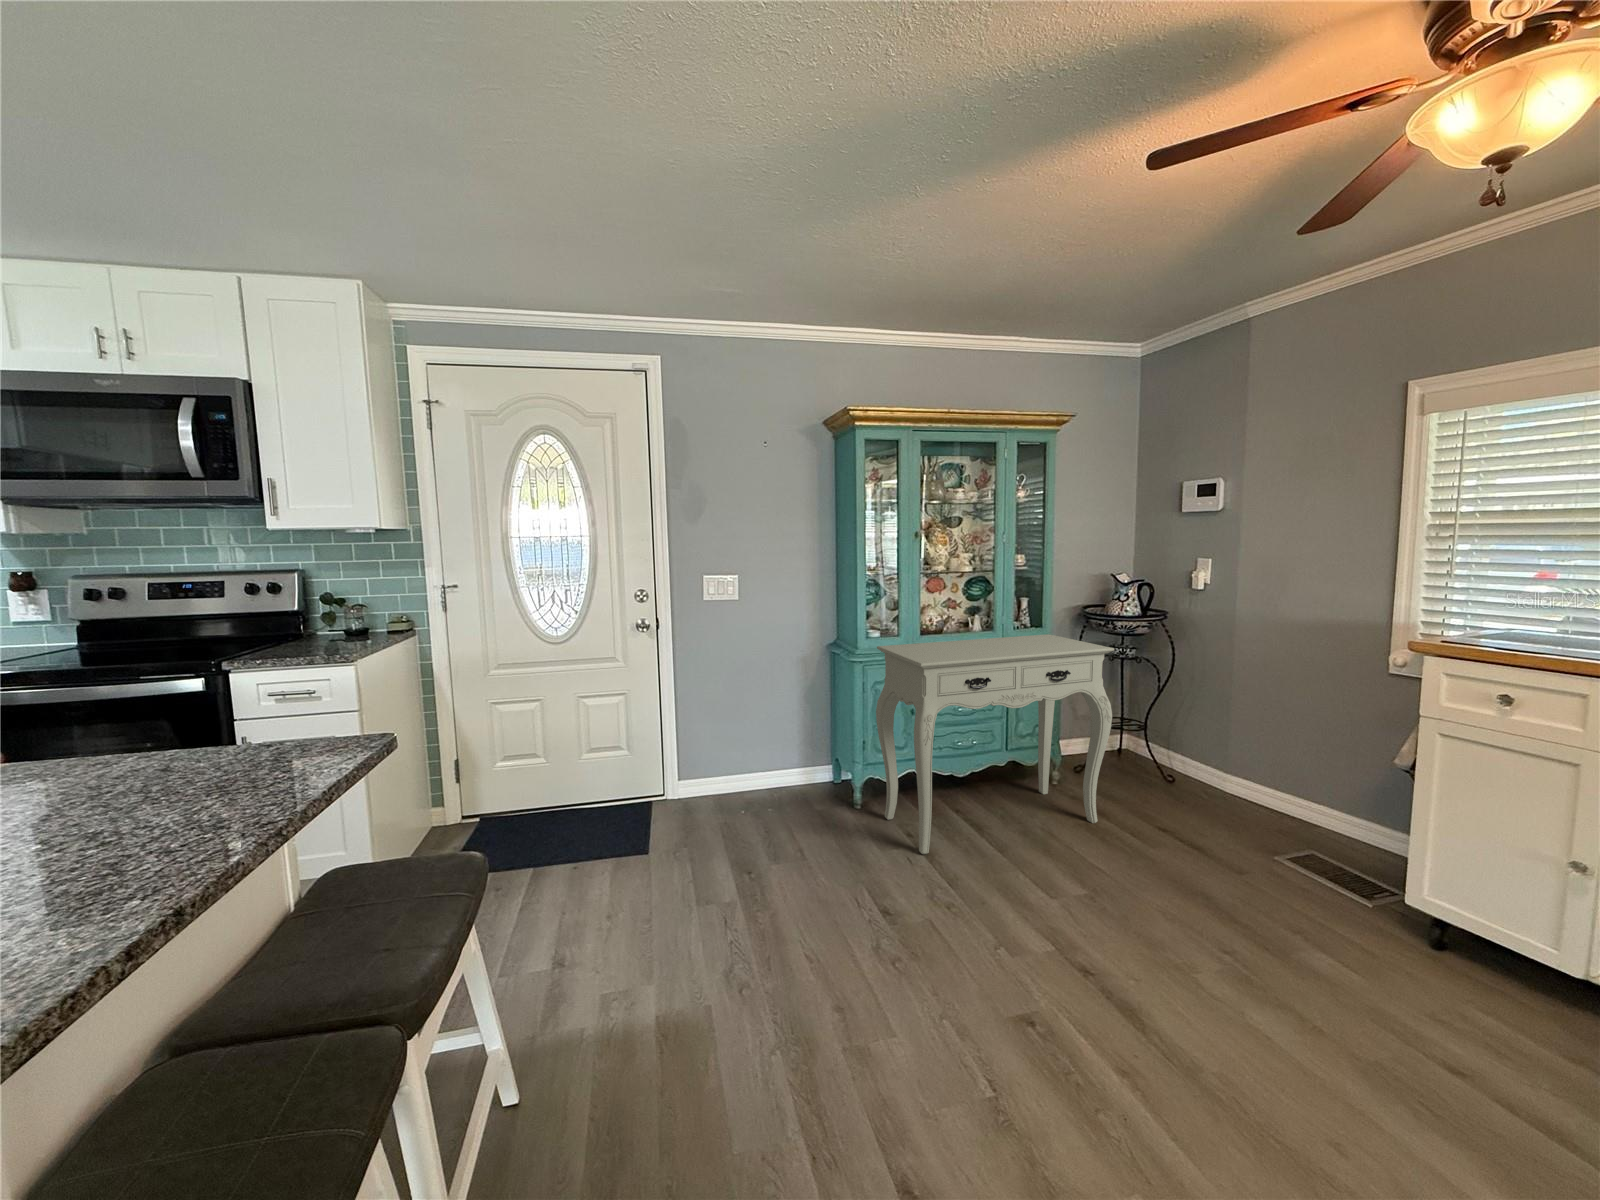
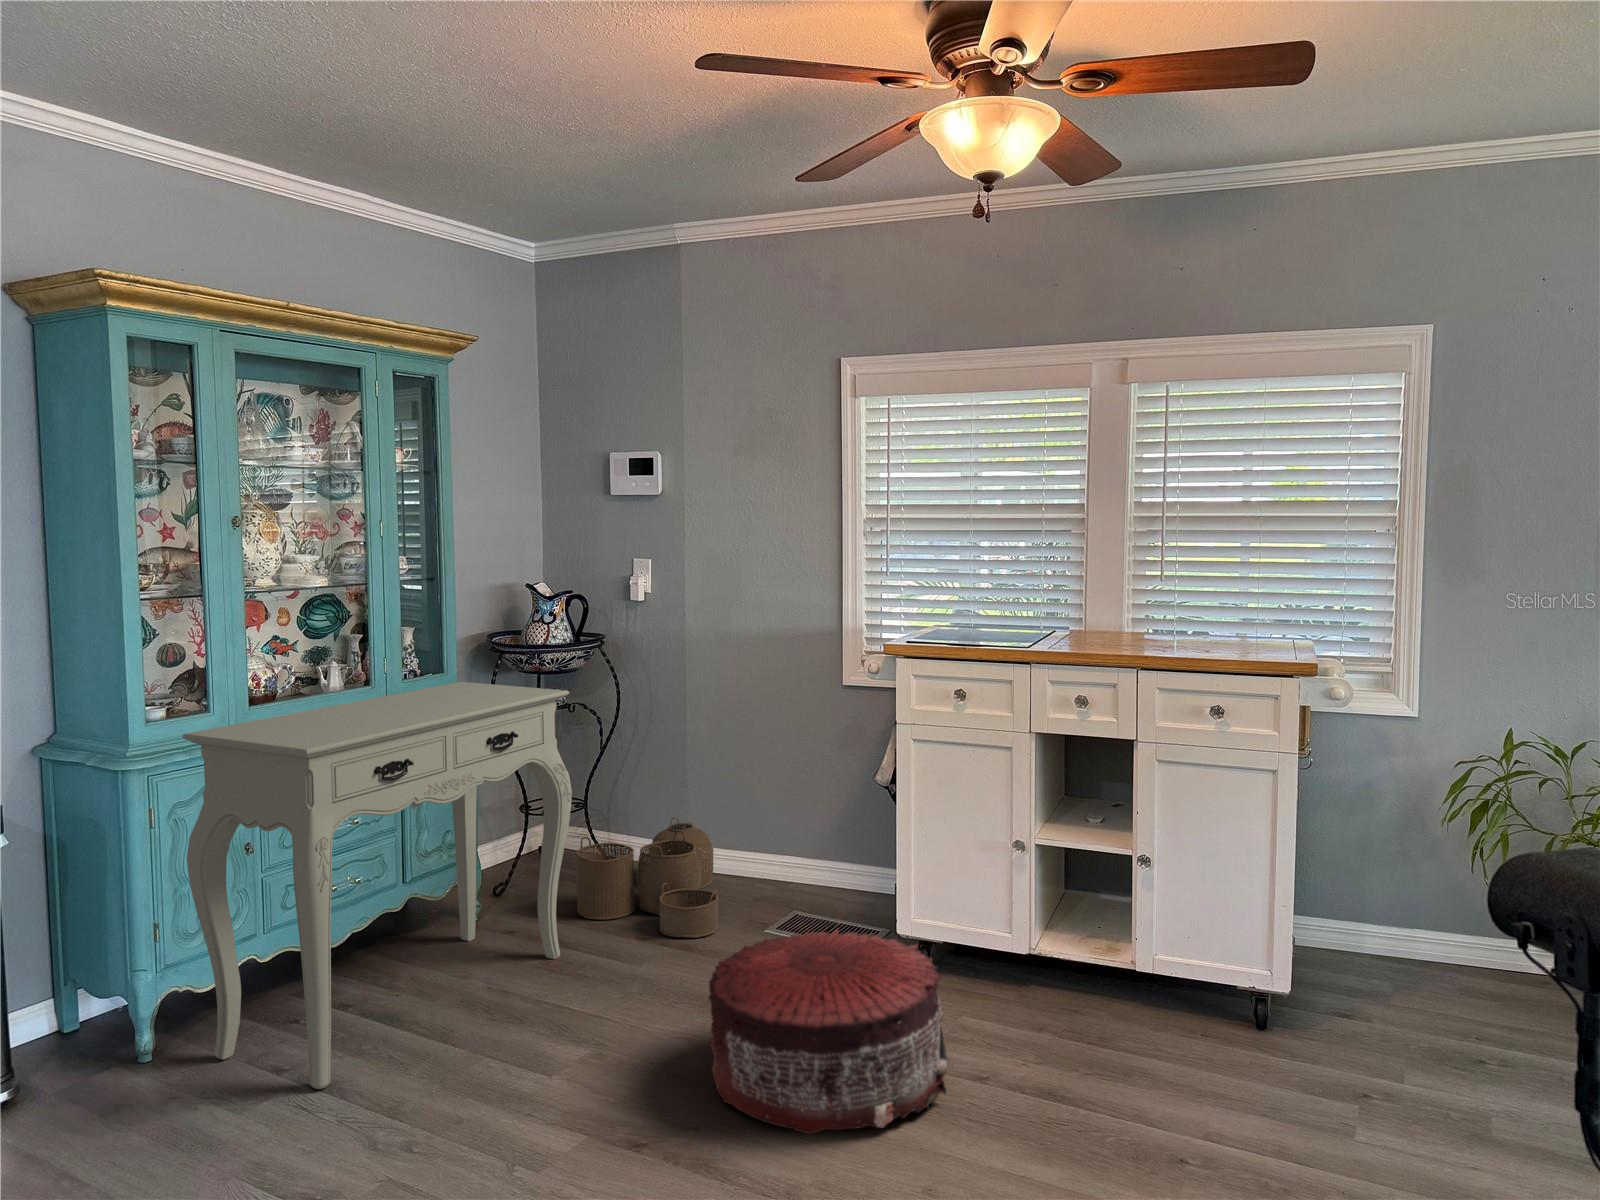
woven basket: none [1123,747,1244,843] -> present [576,817,719,938]
pouf: none [1170,863,1426,1083] -> present [709,929,948,1134]

